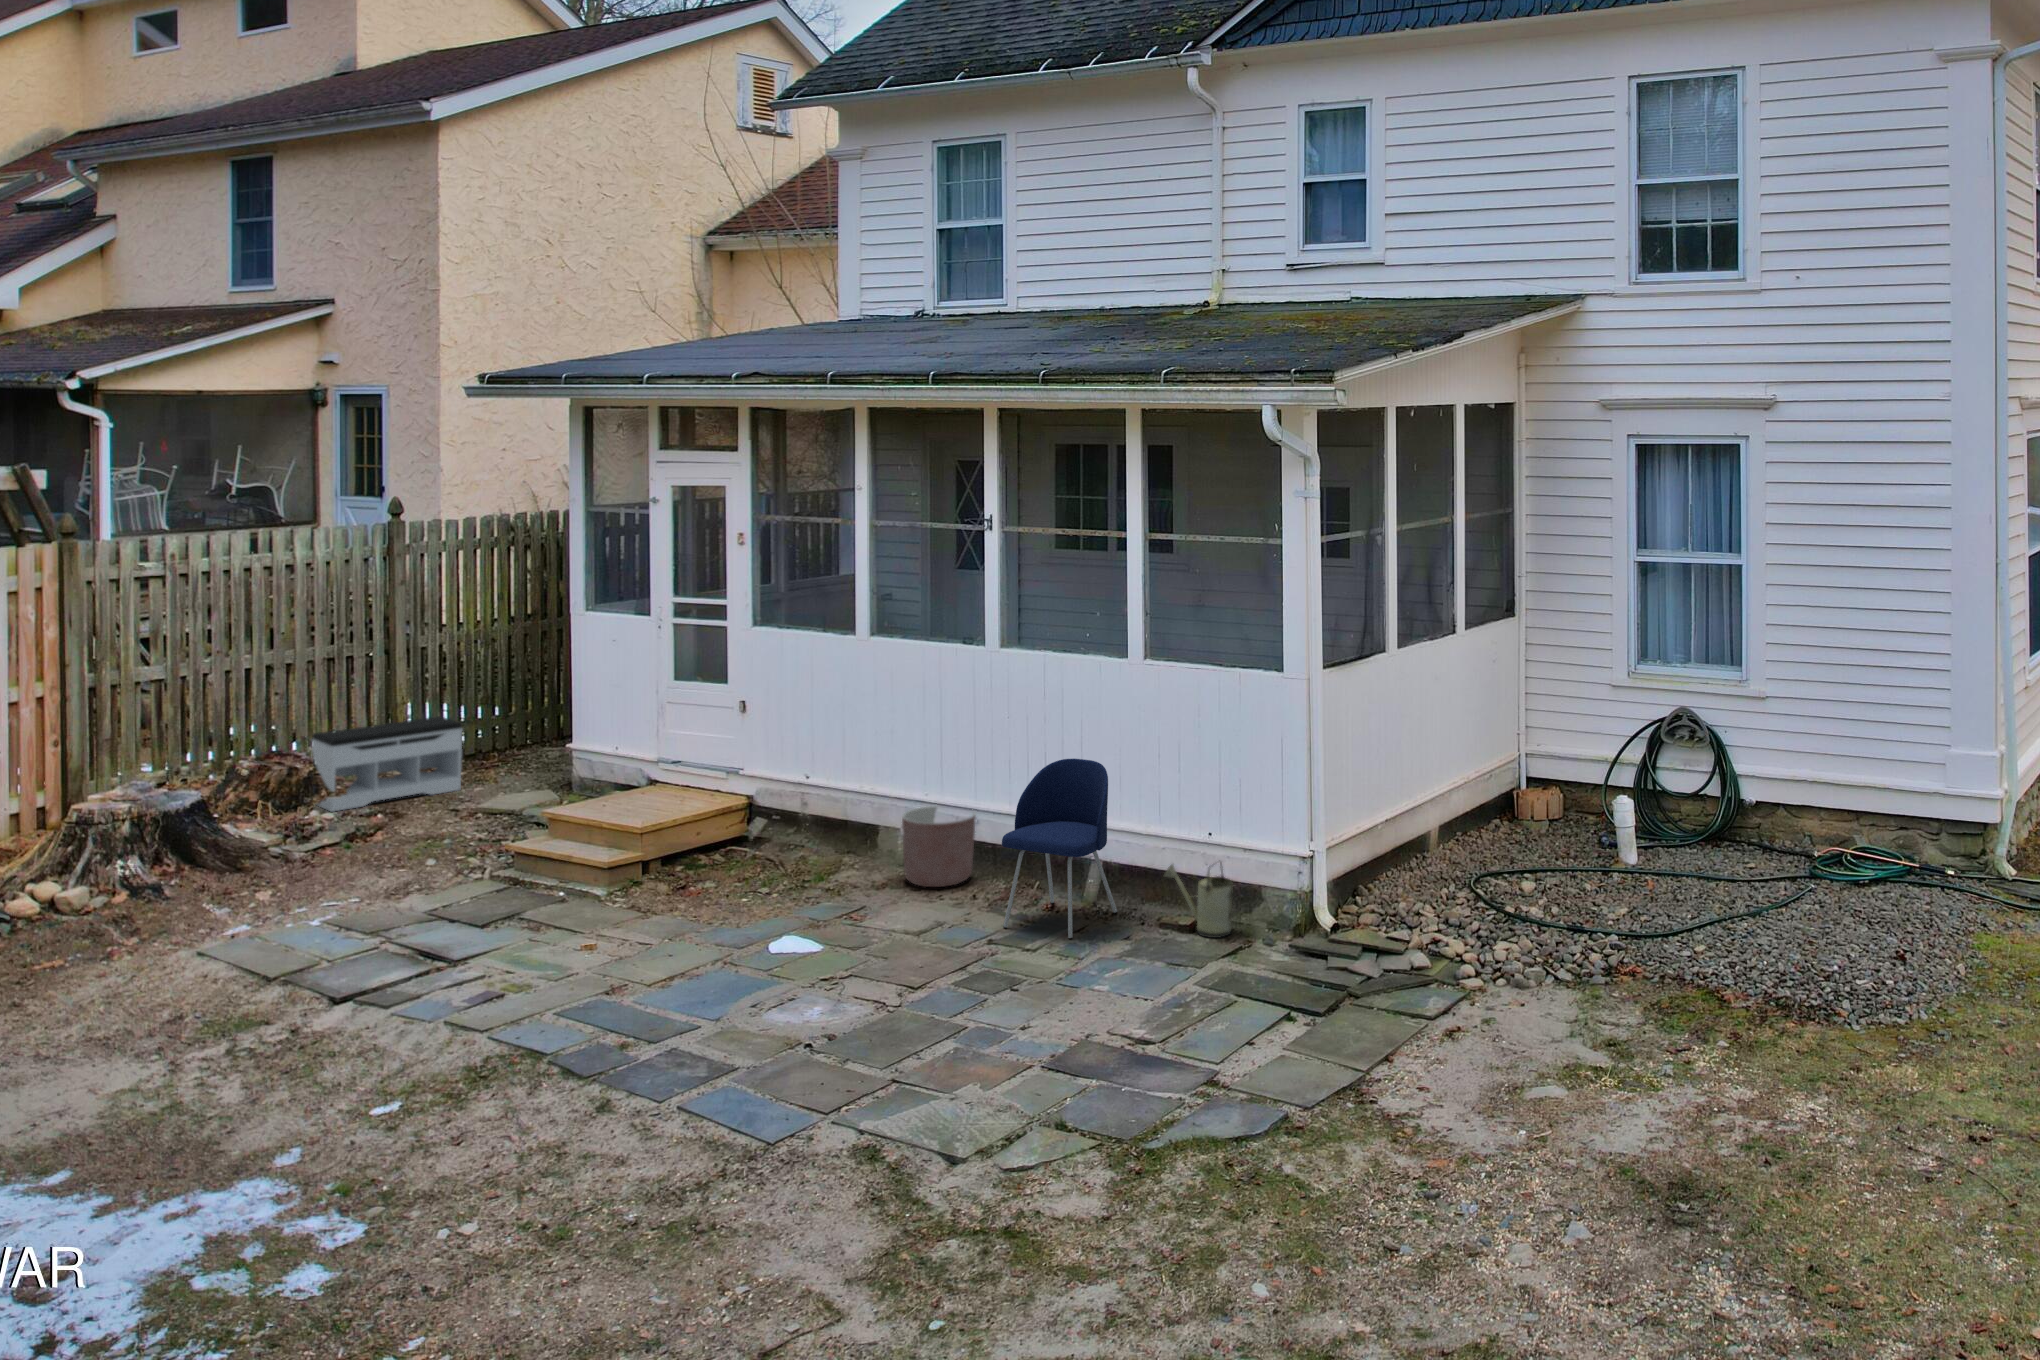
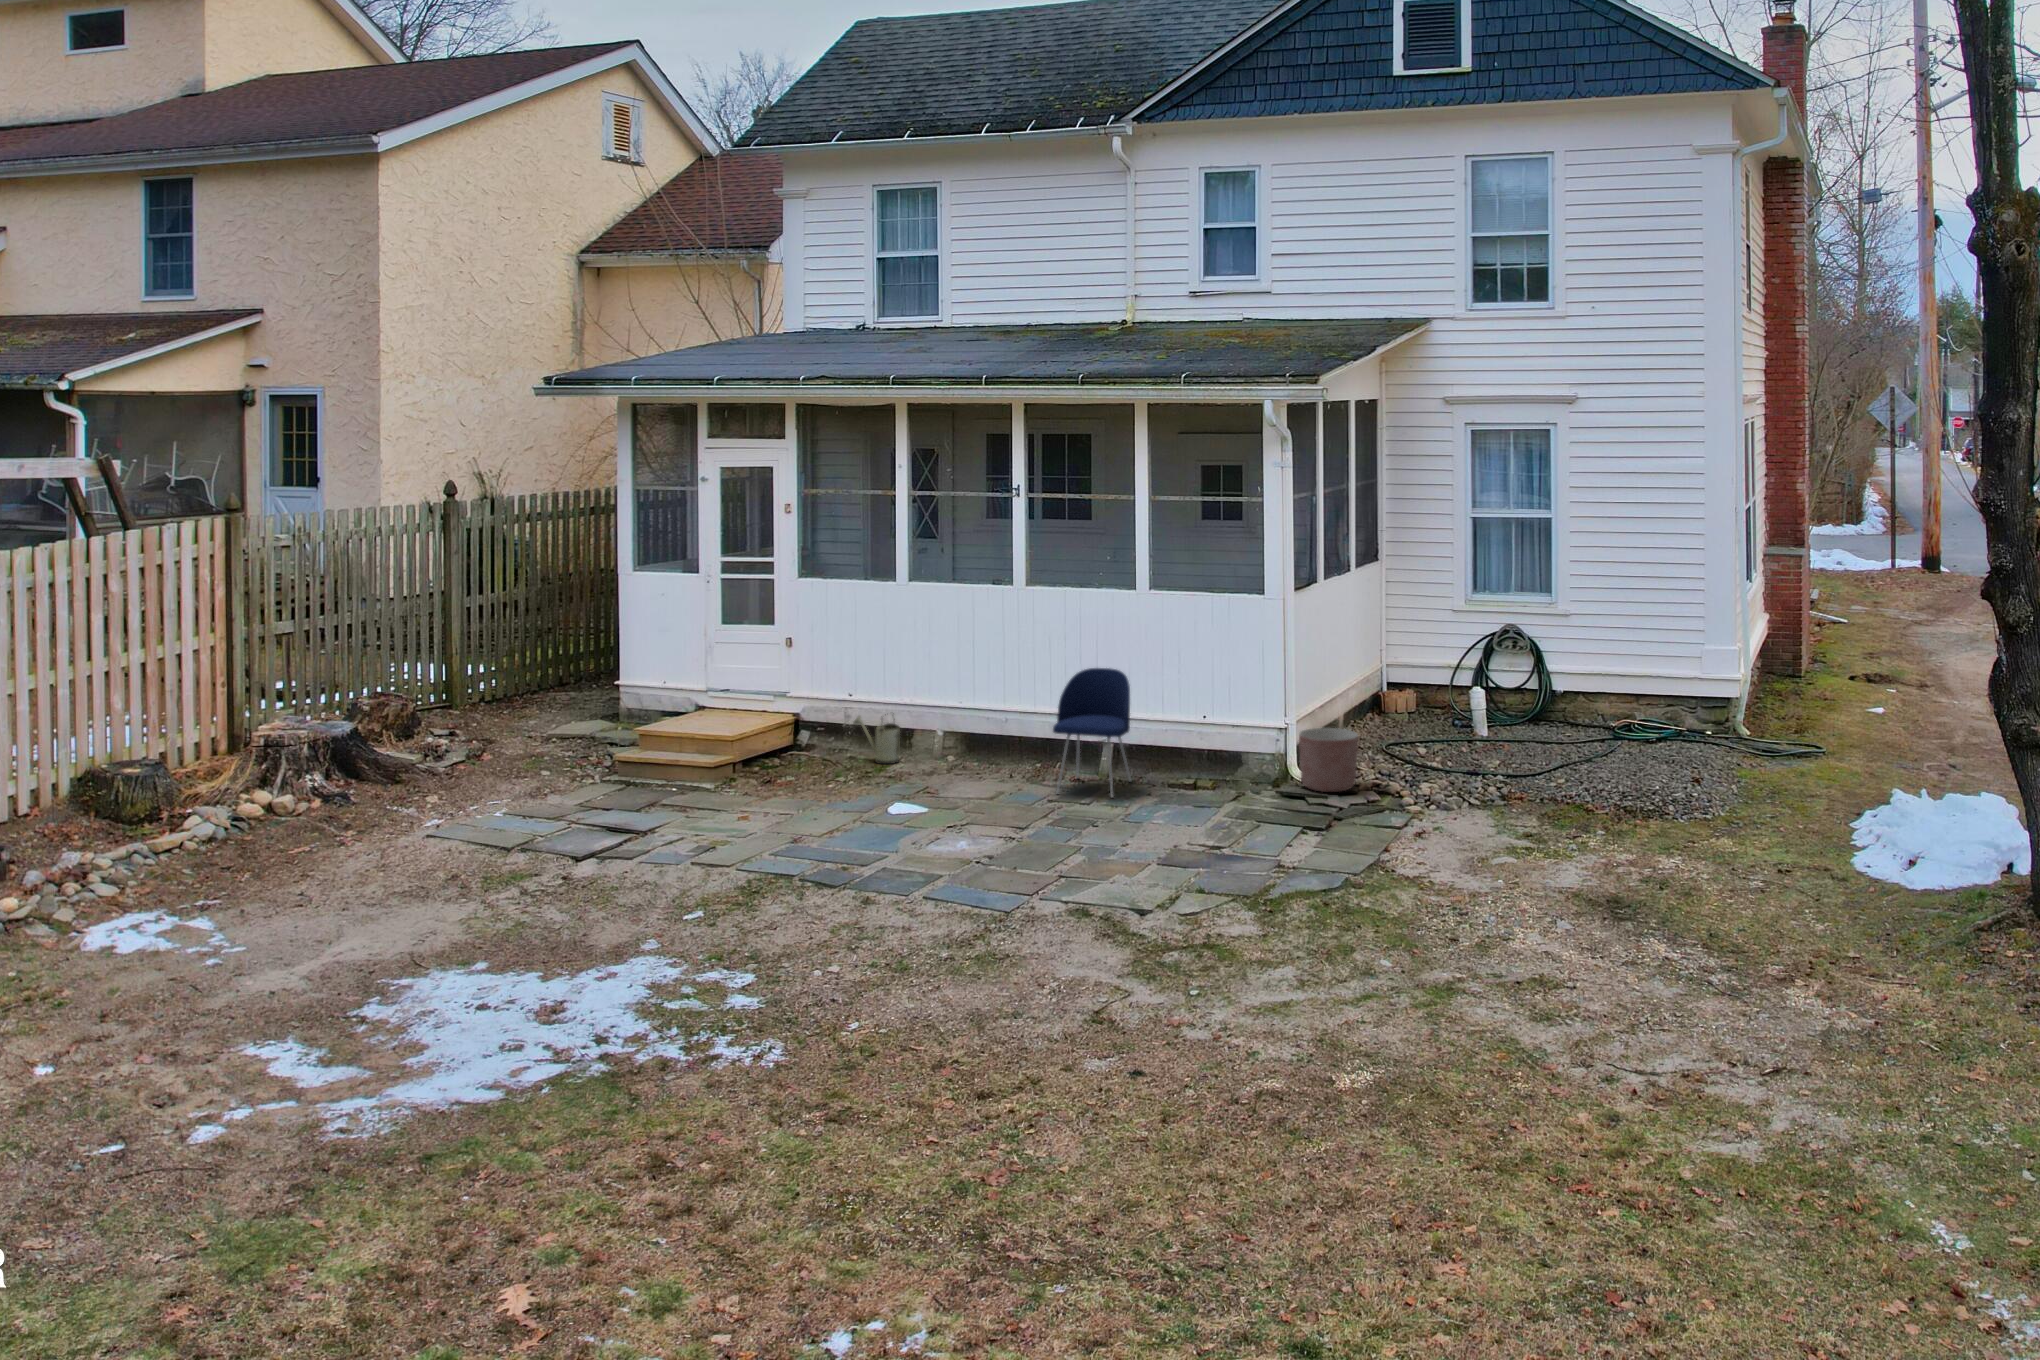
bench: present [312,716,462,812] -> none [383,666,508,746]
planter: present [902,806,976,887] -> present [1299,728,1358,792]
watering can: present [1164,863,1233,938] -> present [854,714,900,764]

